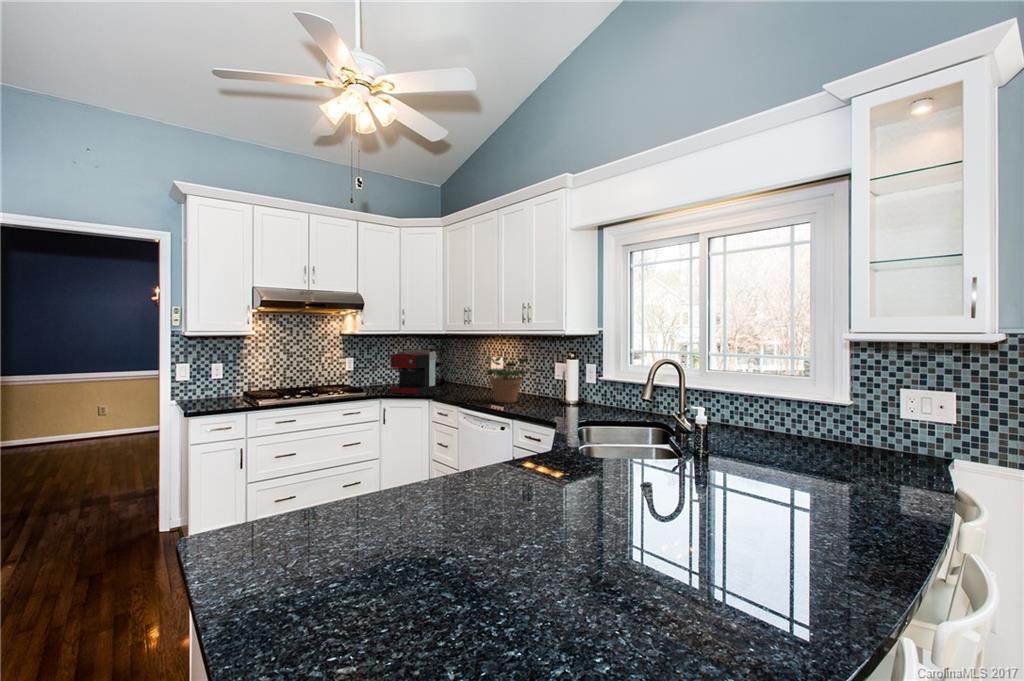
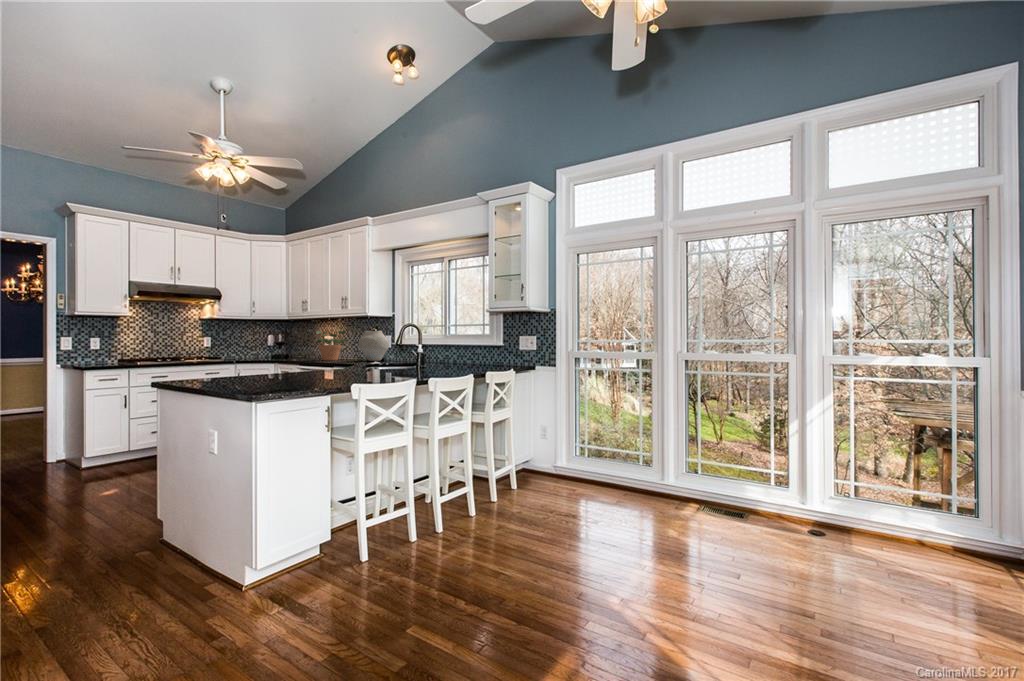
coffee maker: present [391,349,435,394] -> none [243,329,279,361]
vase: none [554,363,601,413] -> present [359,331,389,361]

